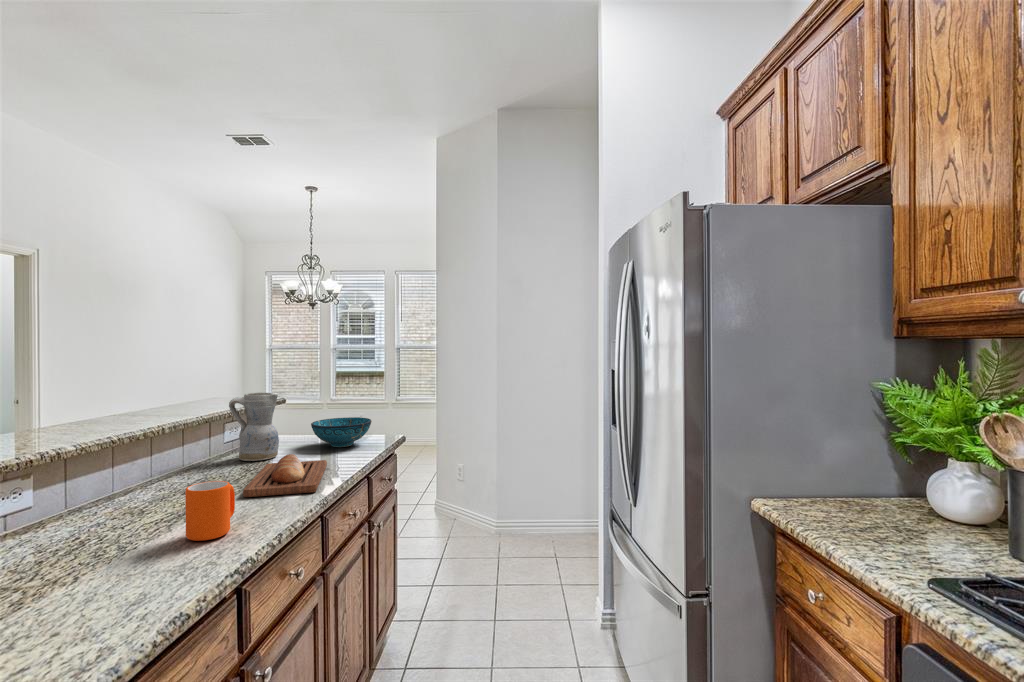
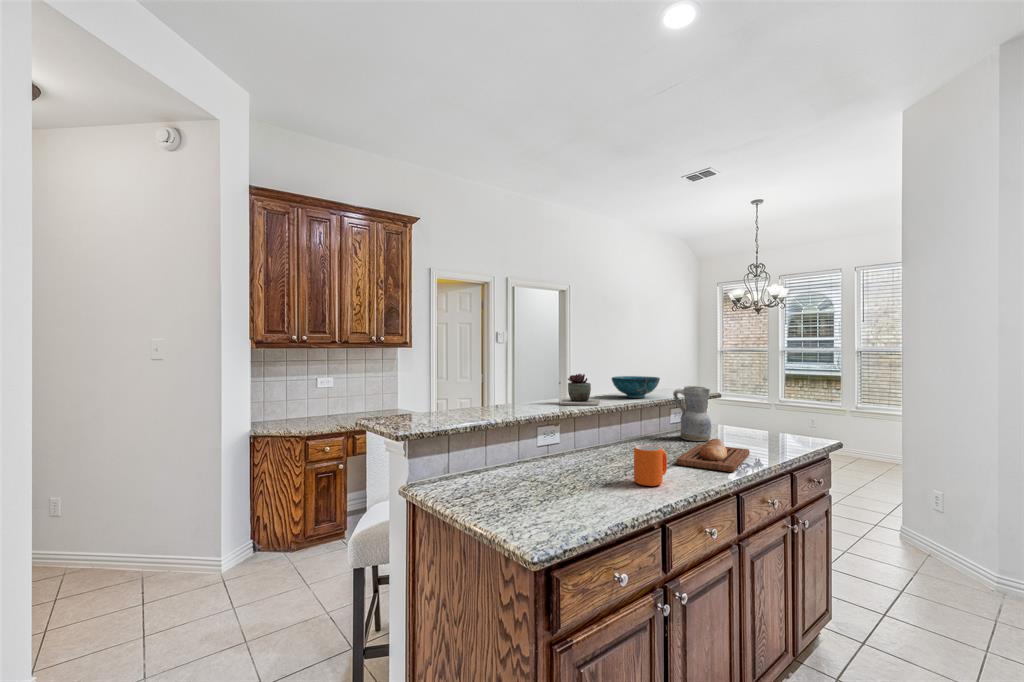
succulent plant: none [33,387,112,441] -> present [560,374,600,406]
decorative bowl: present [311,417,372,447] -> present [612,376,660,398]

